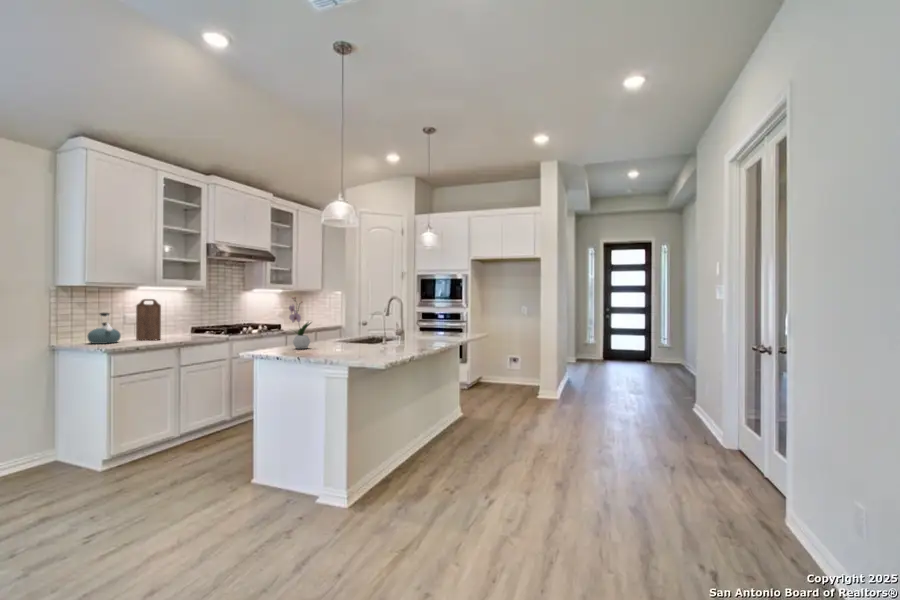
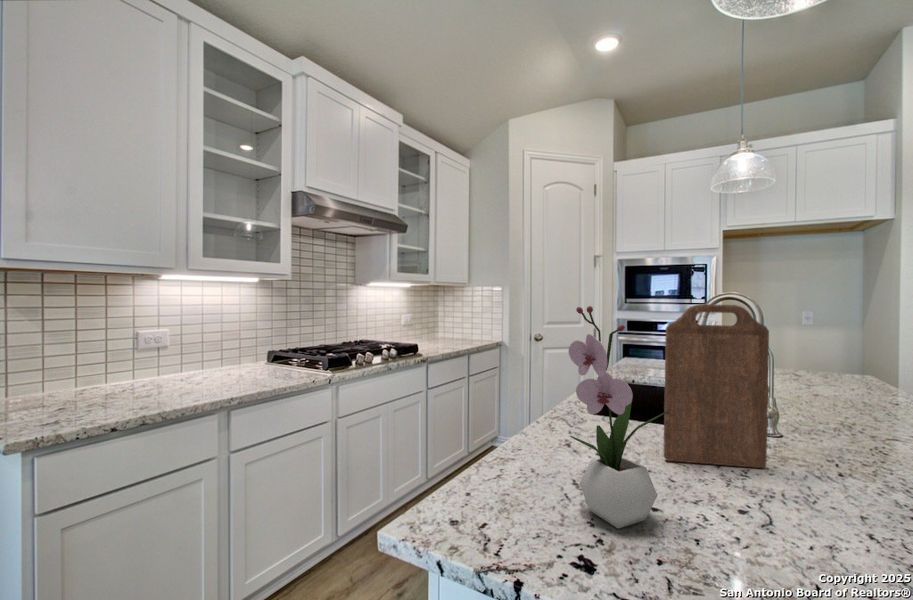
cutting board: present [136,299,161,340] -> present [663,304,769,468]
kettle: present [88,313,121,344] -> none [31,330,111,403]

